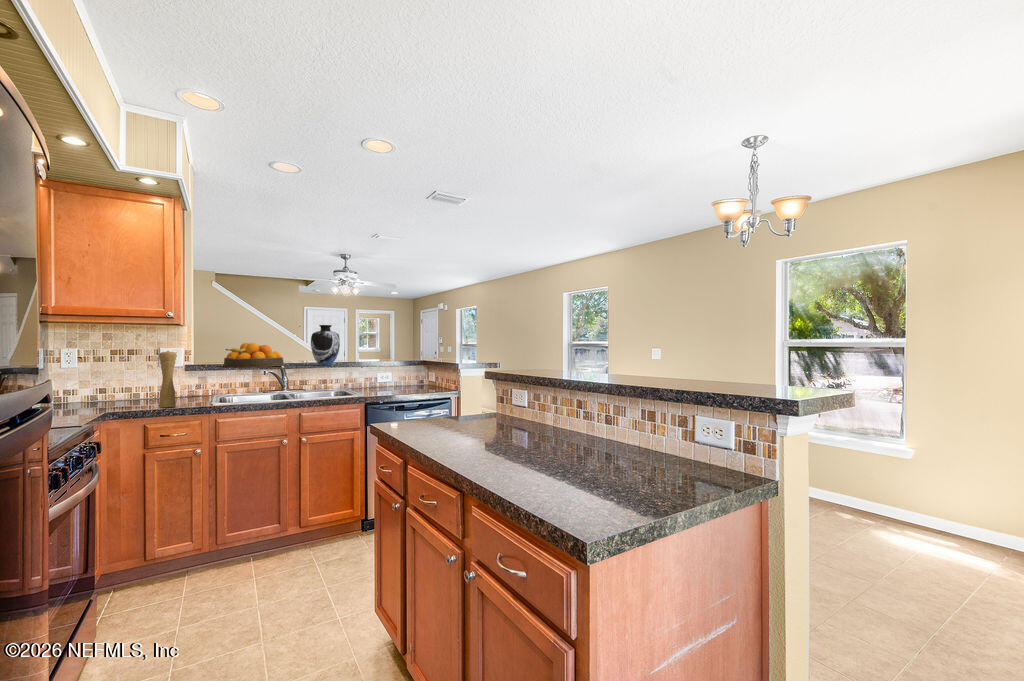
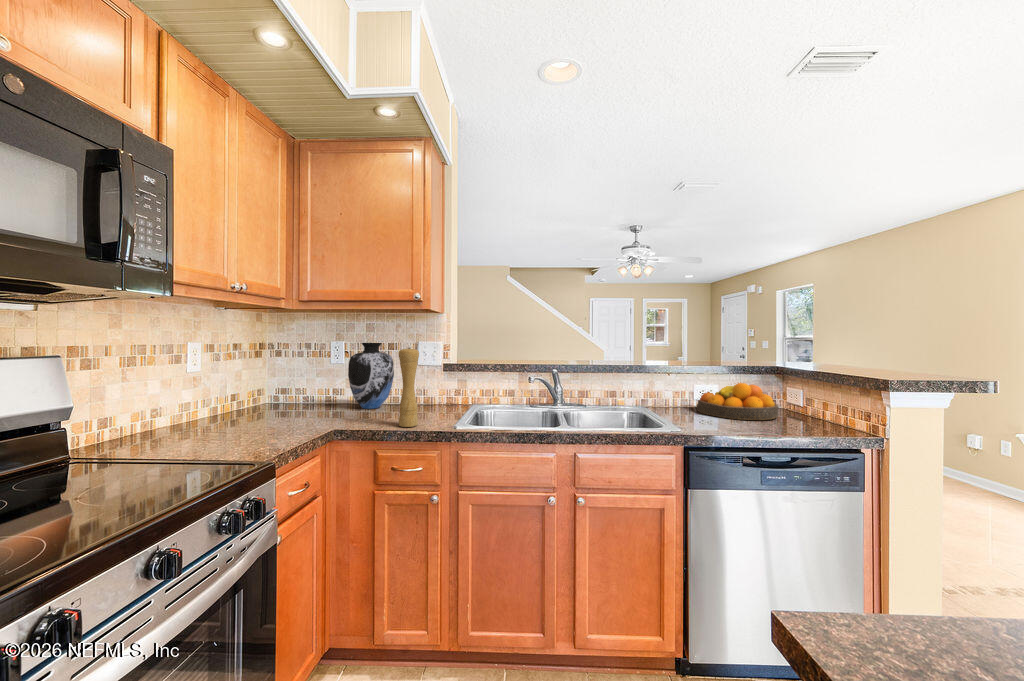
vase: present [311,325,340,365] -> present [348,343,394,409]
fruit bowl: present [224,343,283,367] -> present [697,383,778,420]

